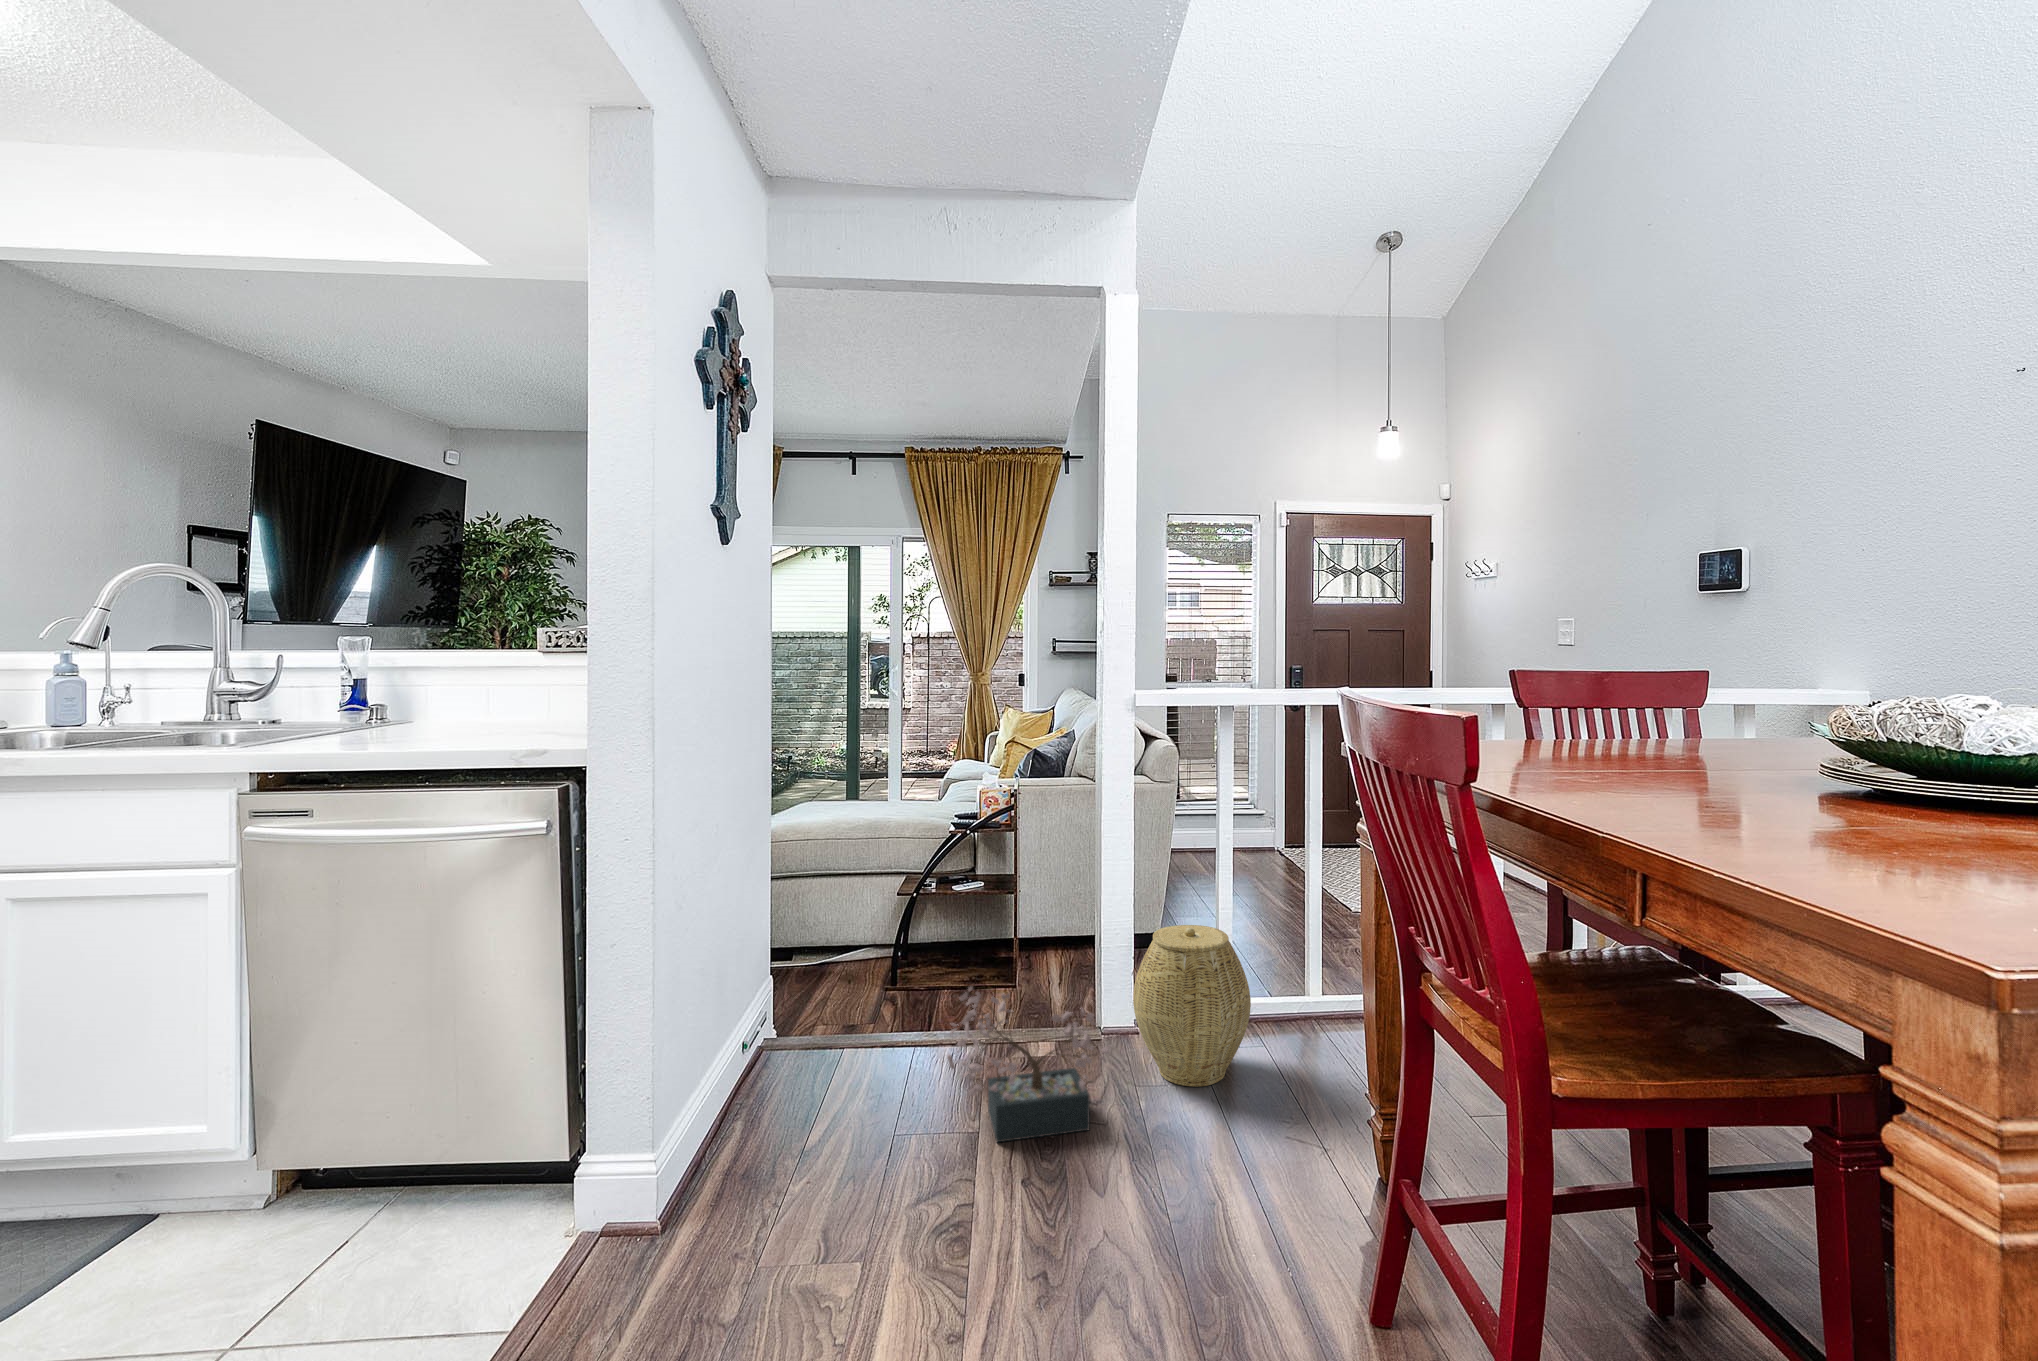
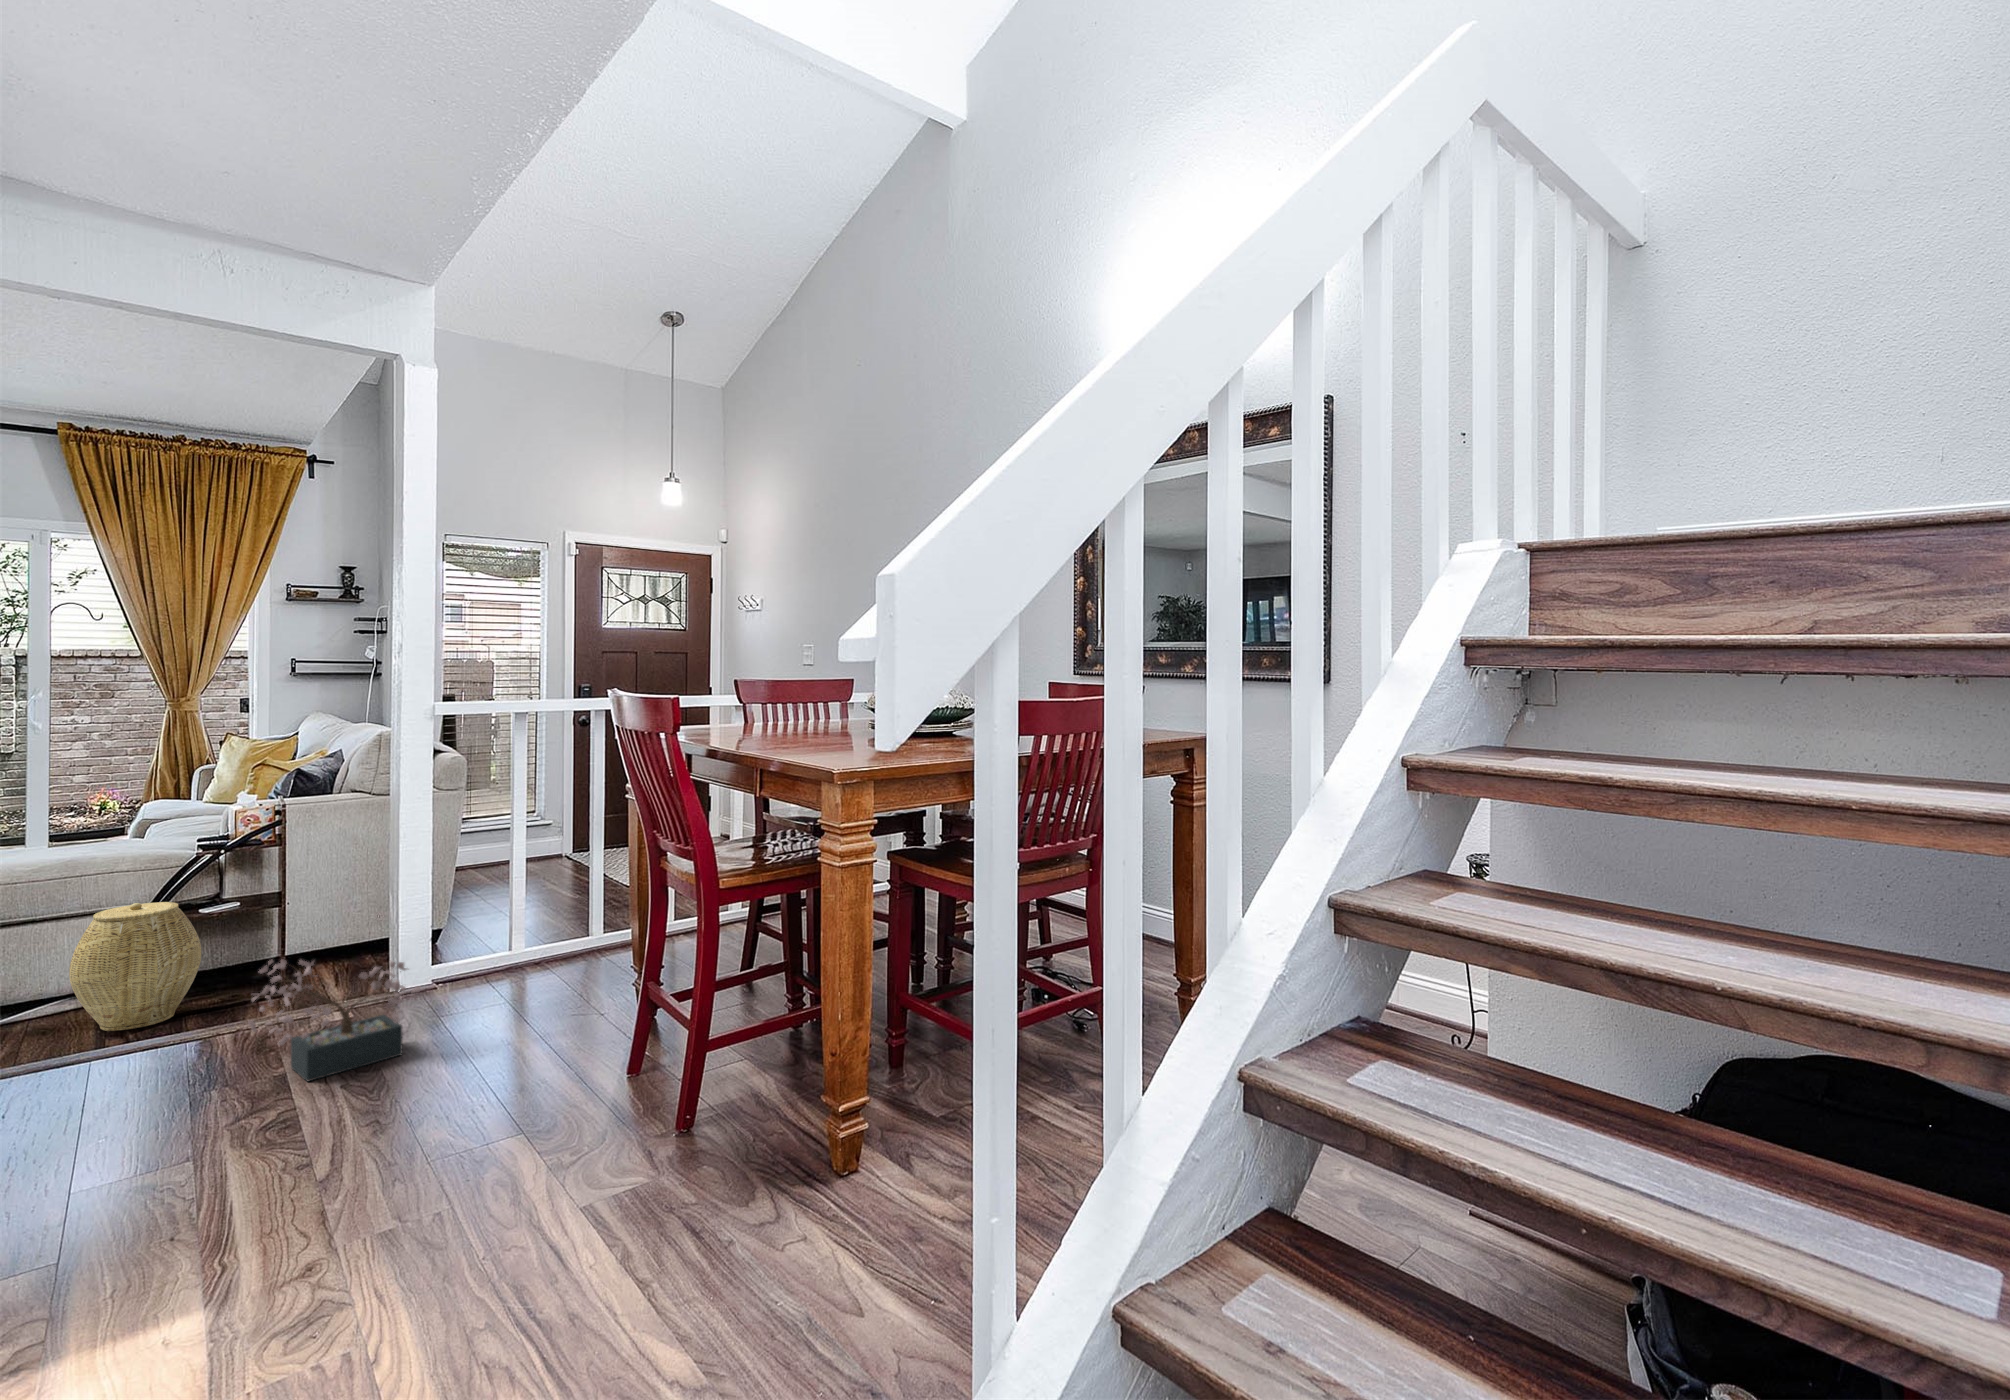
woven basket: present [1133,925,1251,1087] -> present [69,902,201,1031]

